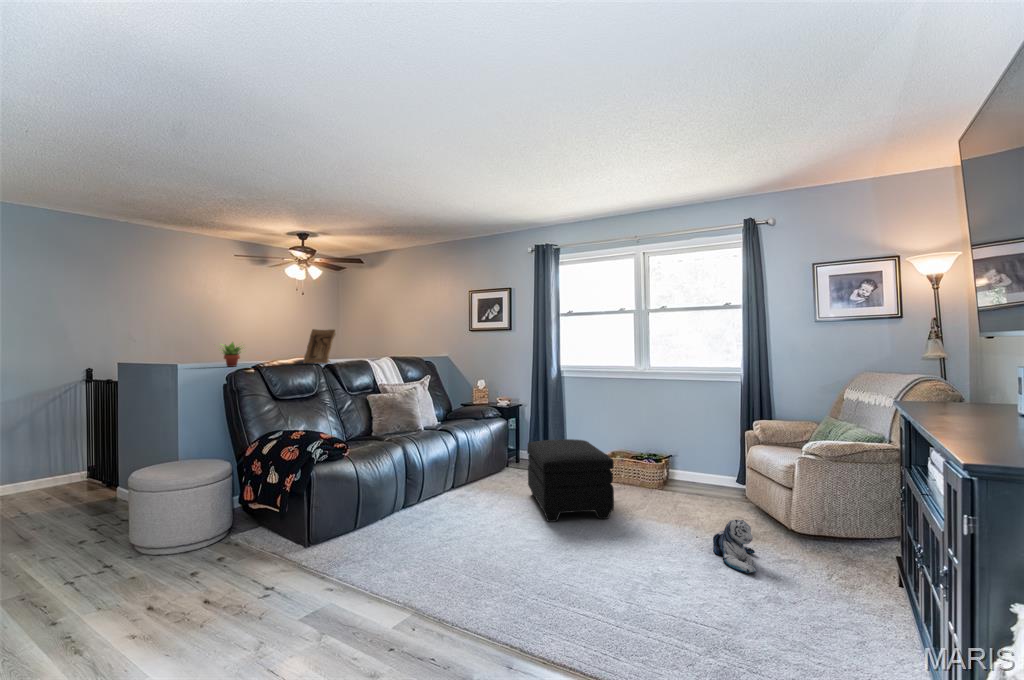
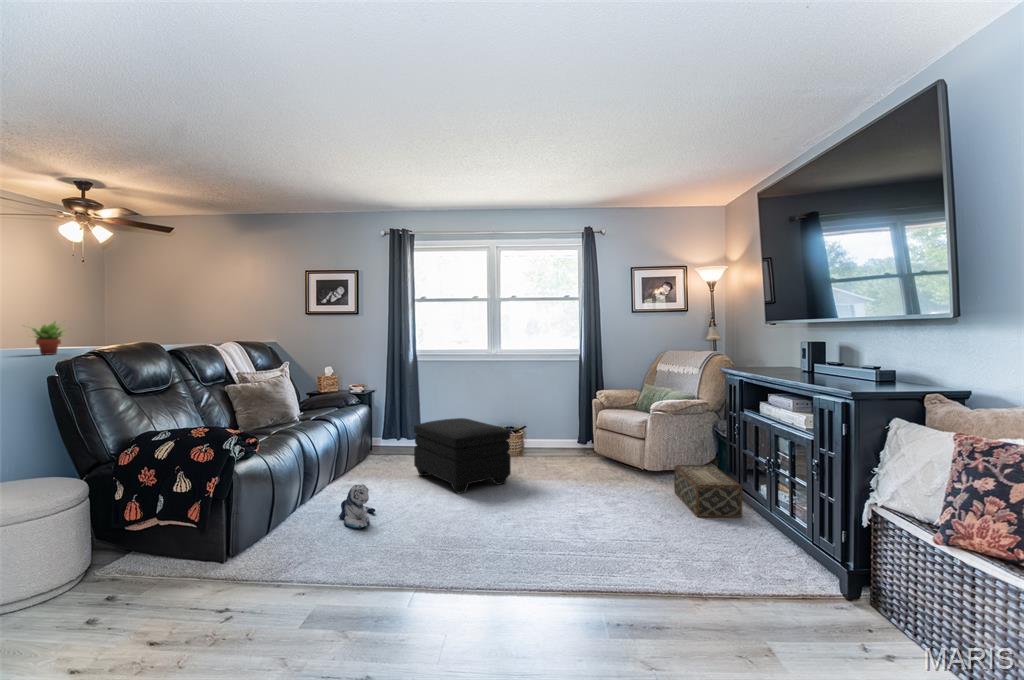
picture frame: present [303,329,336,364] -> none [136,307,183,350]
plush toy: present [713,520,756,574] -> present [339,484,375,529]
woven basket: none [820,534,906,637] -> present [674,465,742,517]

